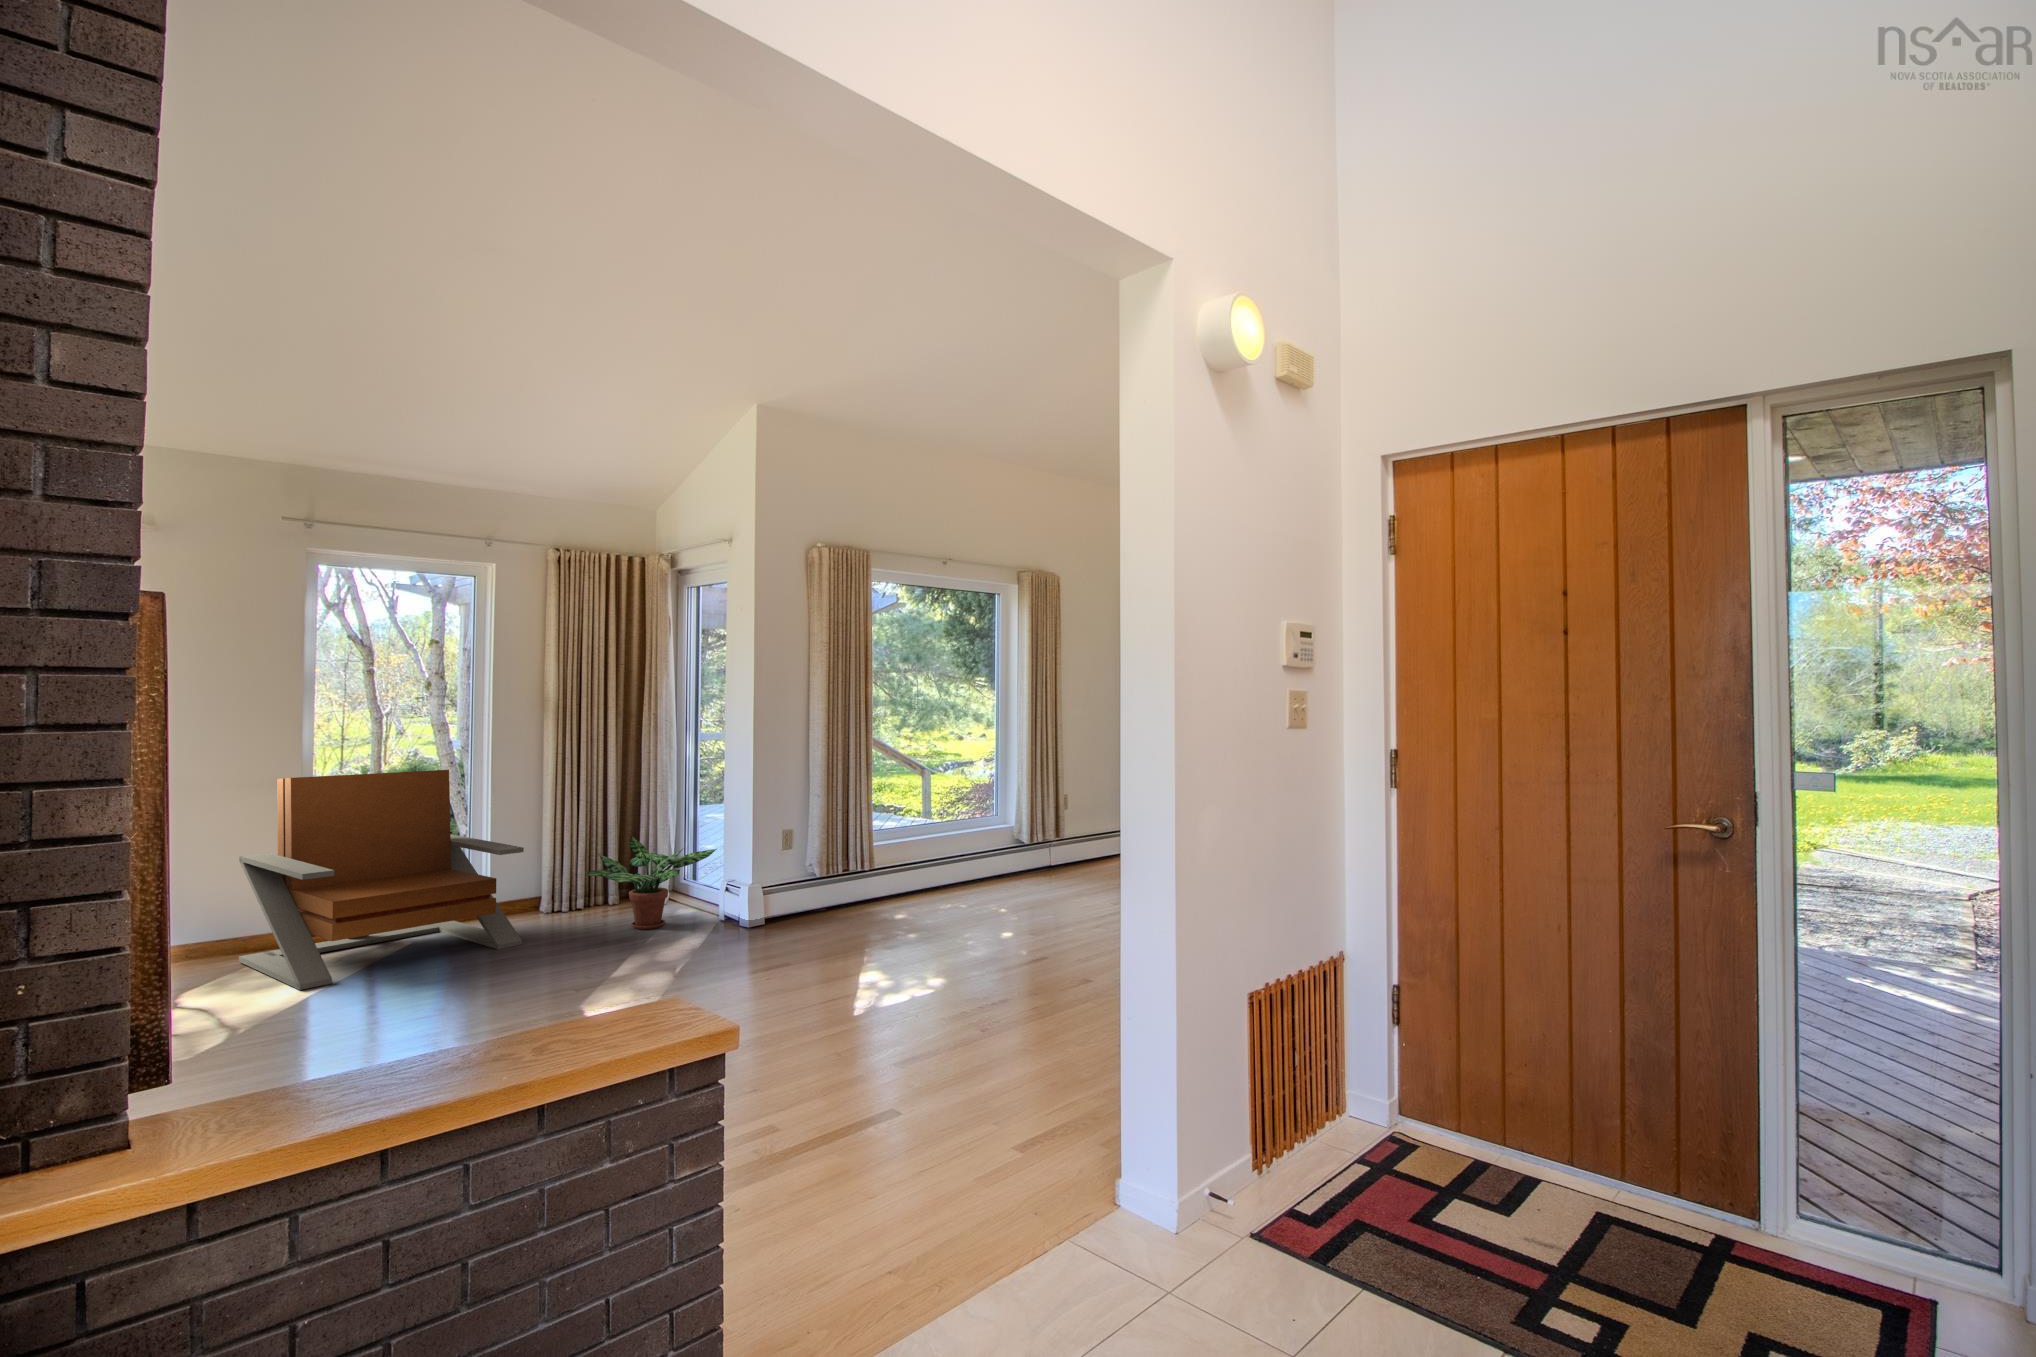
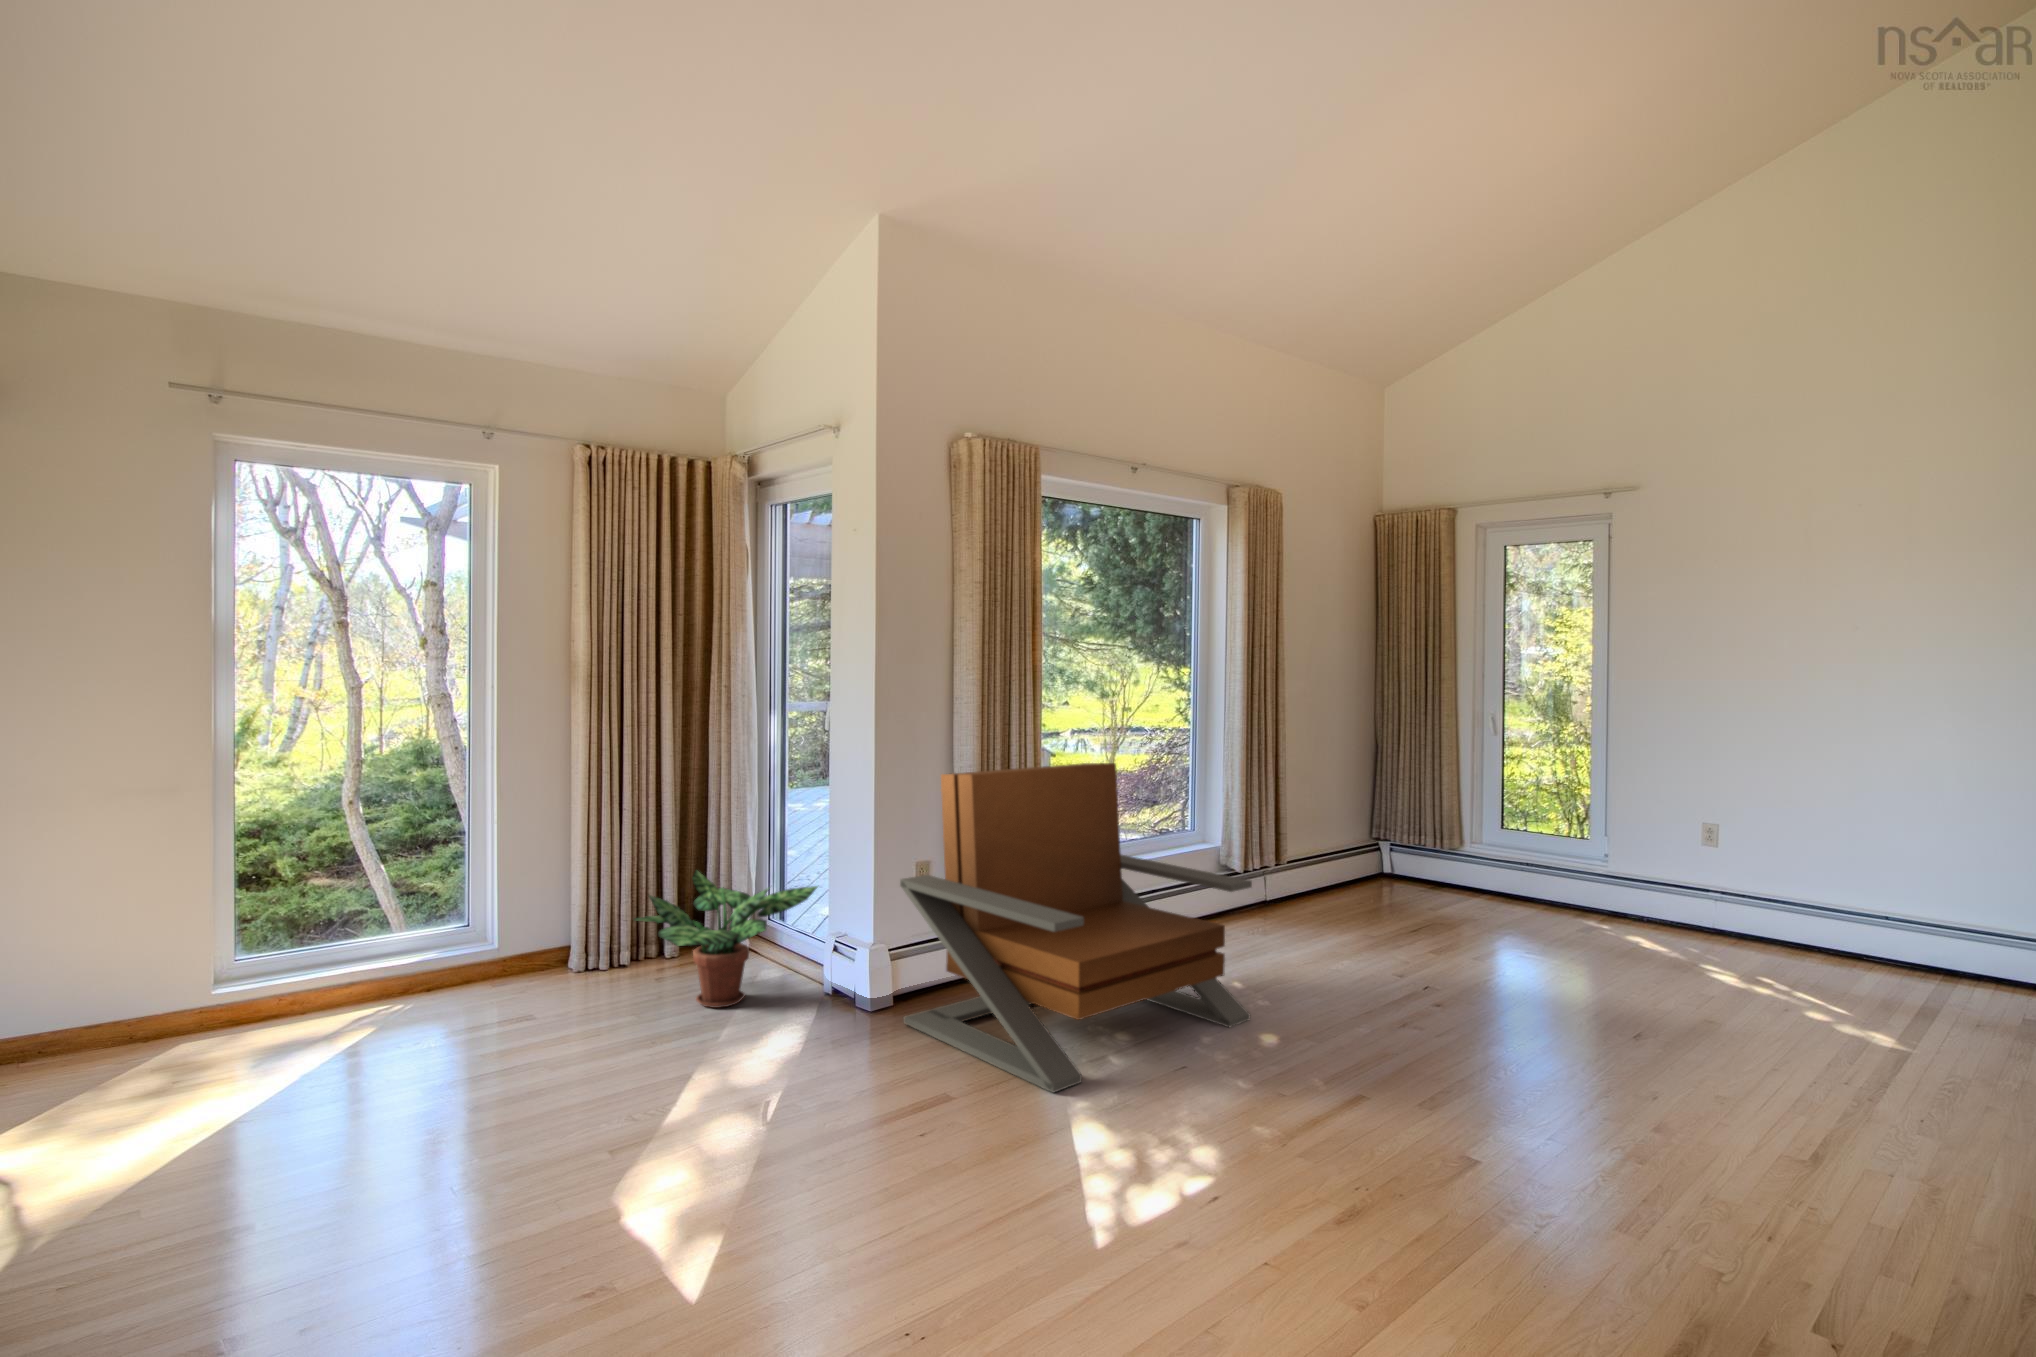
lounge chair: present [239,770,524,990] -> present [900,763,1252,1092]

